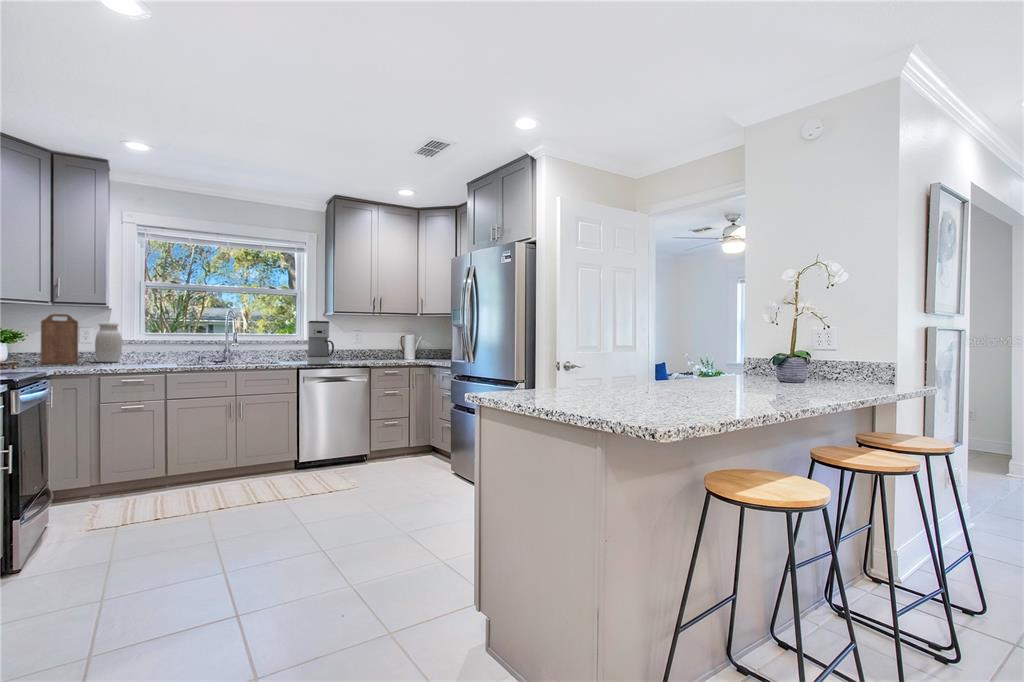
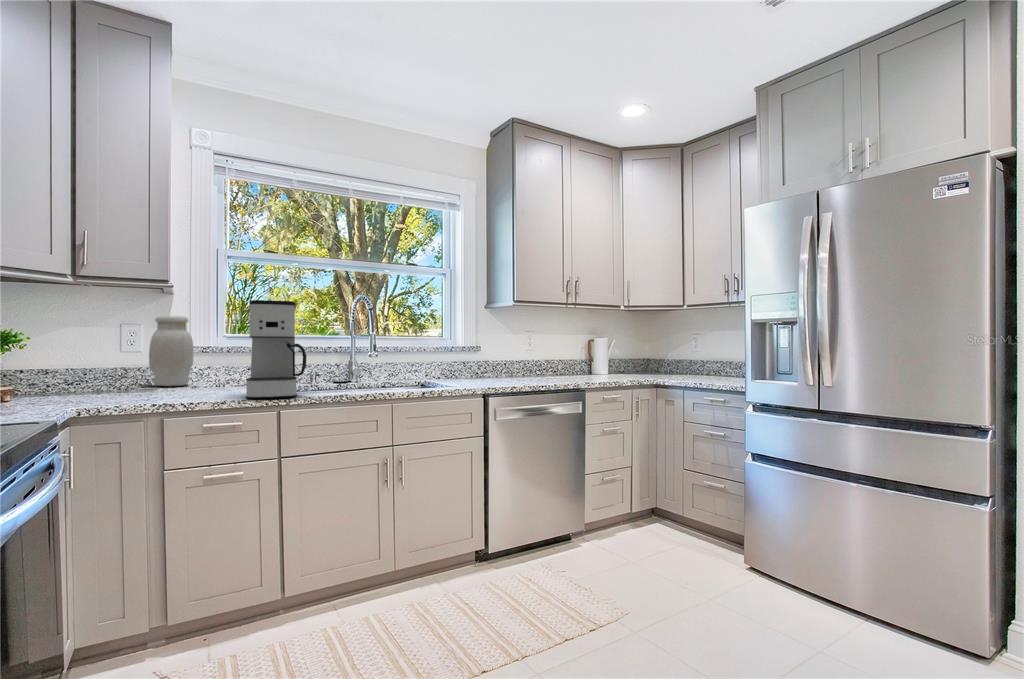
cutting board: present [41,314,78,364] -> none [54,299,121,392]
coffee maker: present [308,321,334,365] -> present [246,300,306,398]

